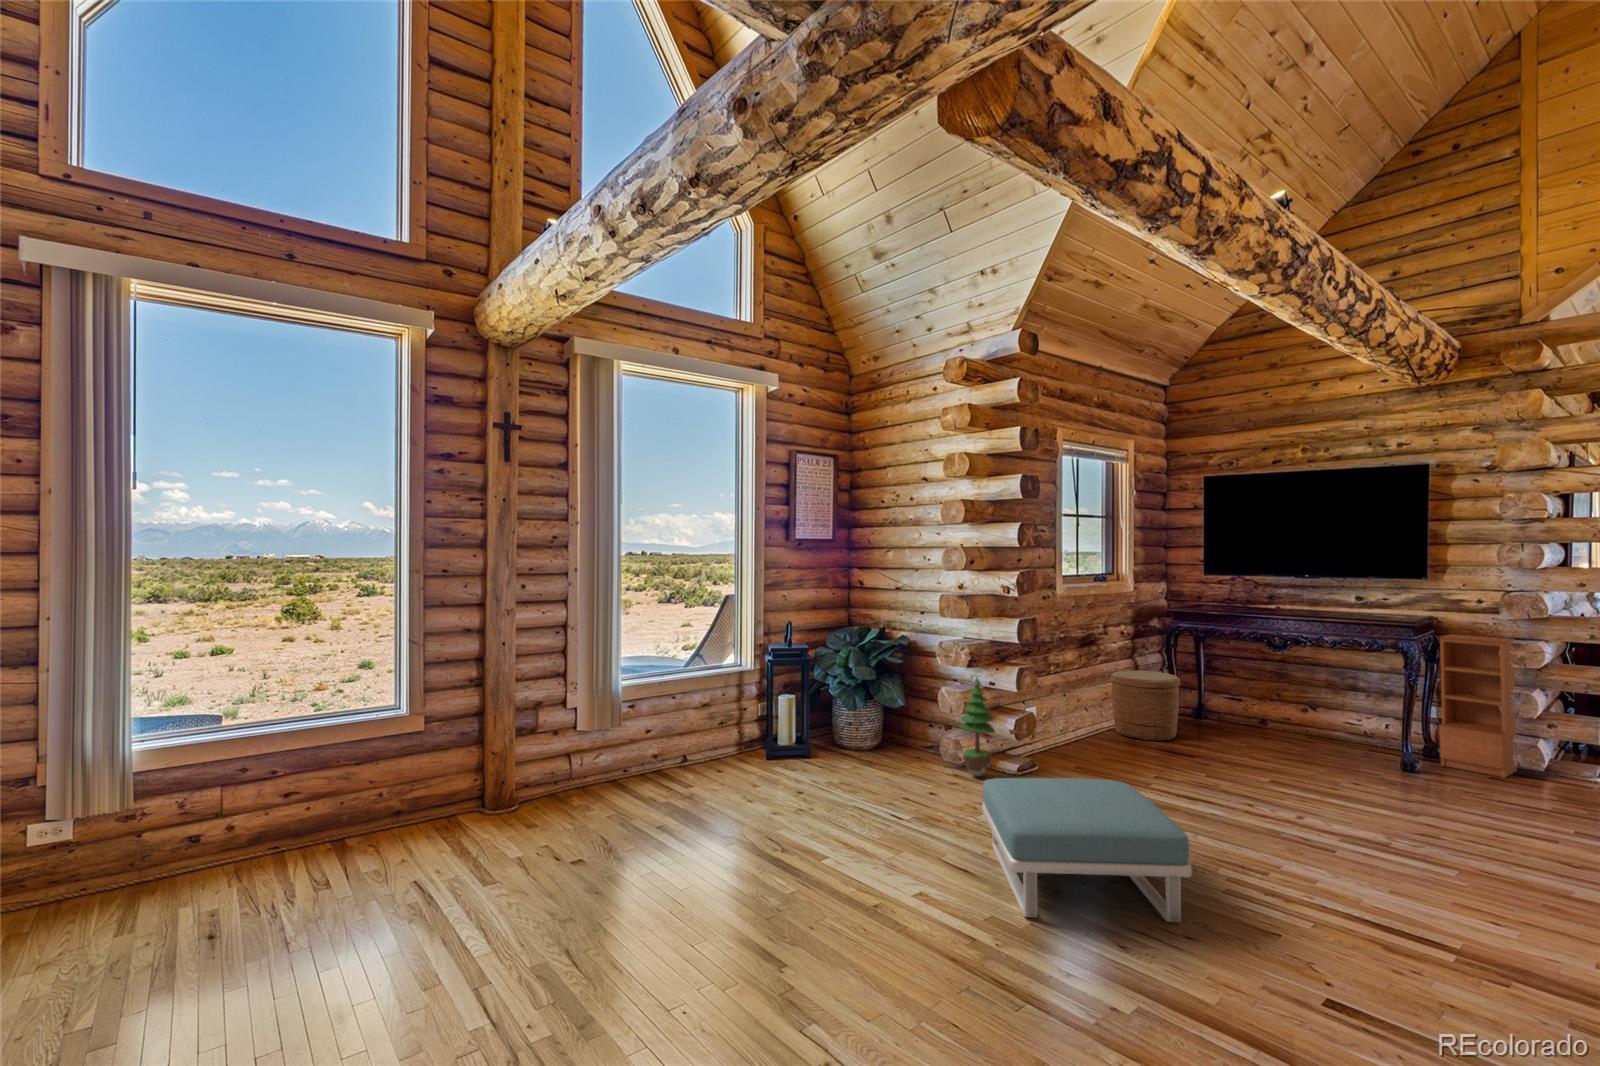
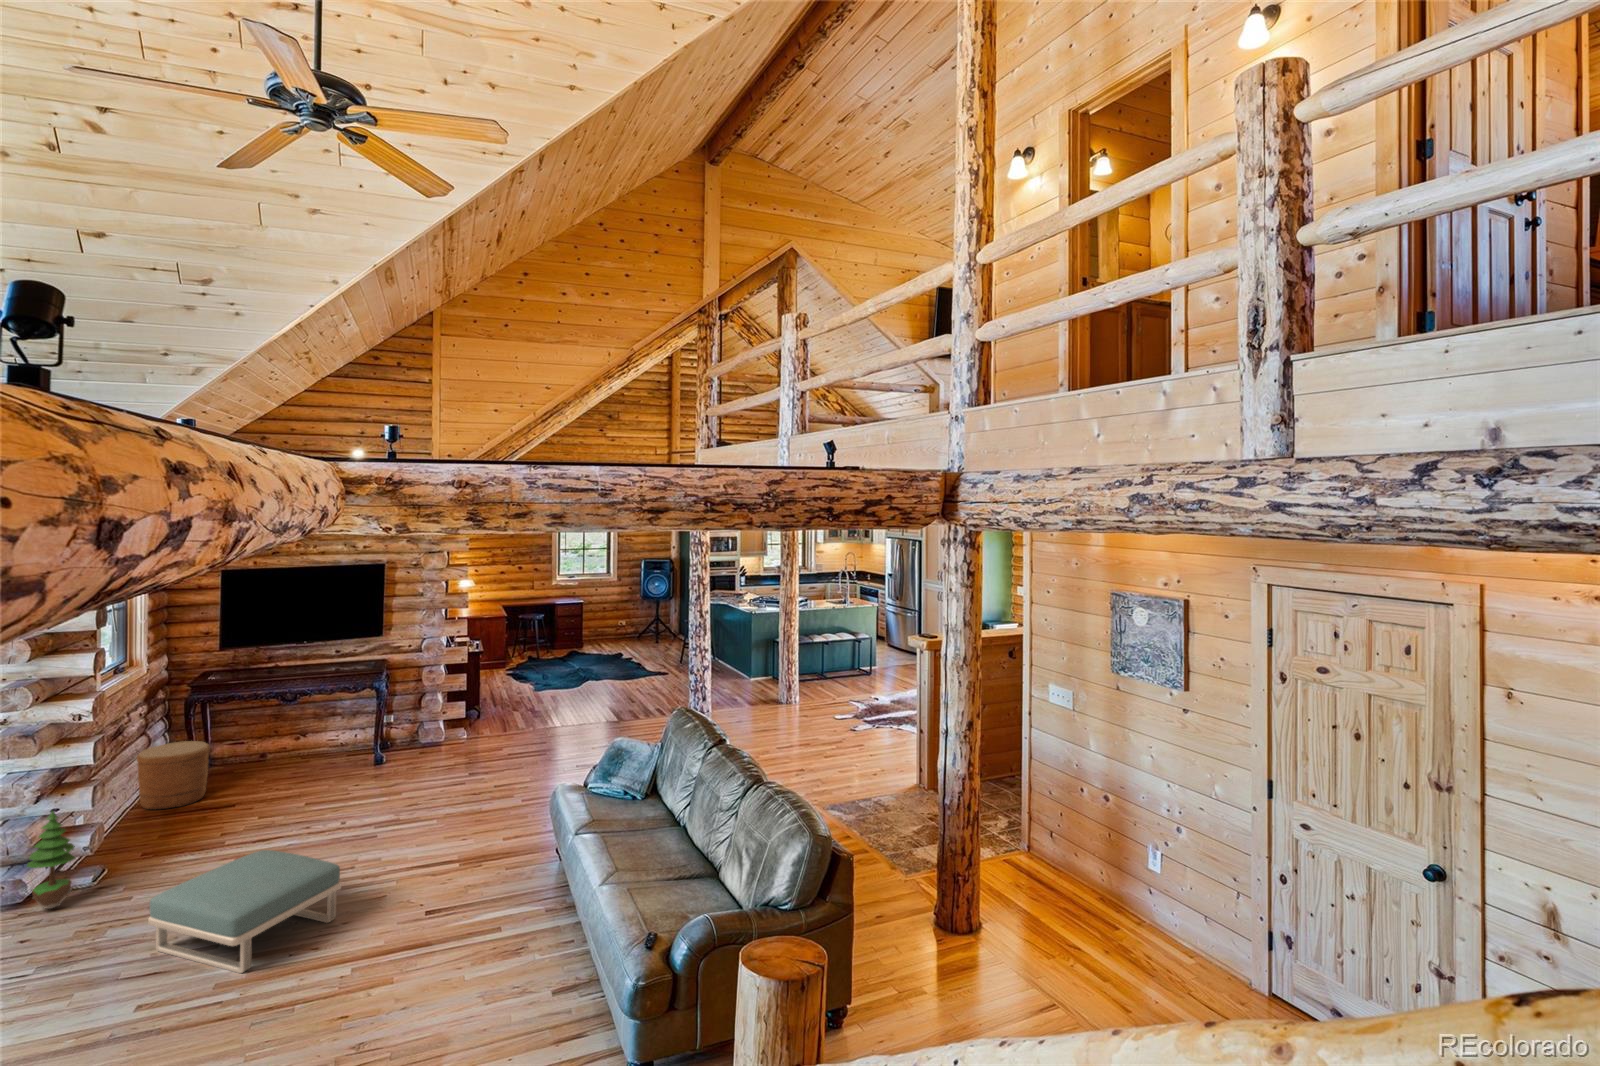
bookcase: present [1439,634,1517,778] -> none [390,667,427,754]

